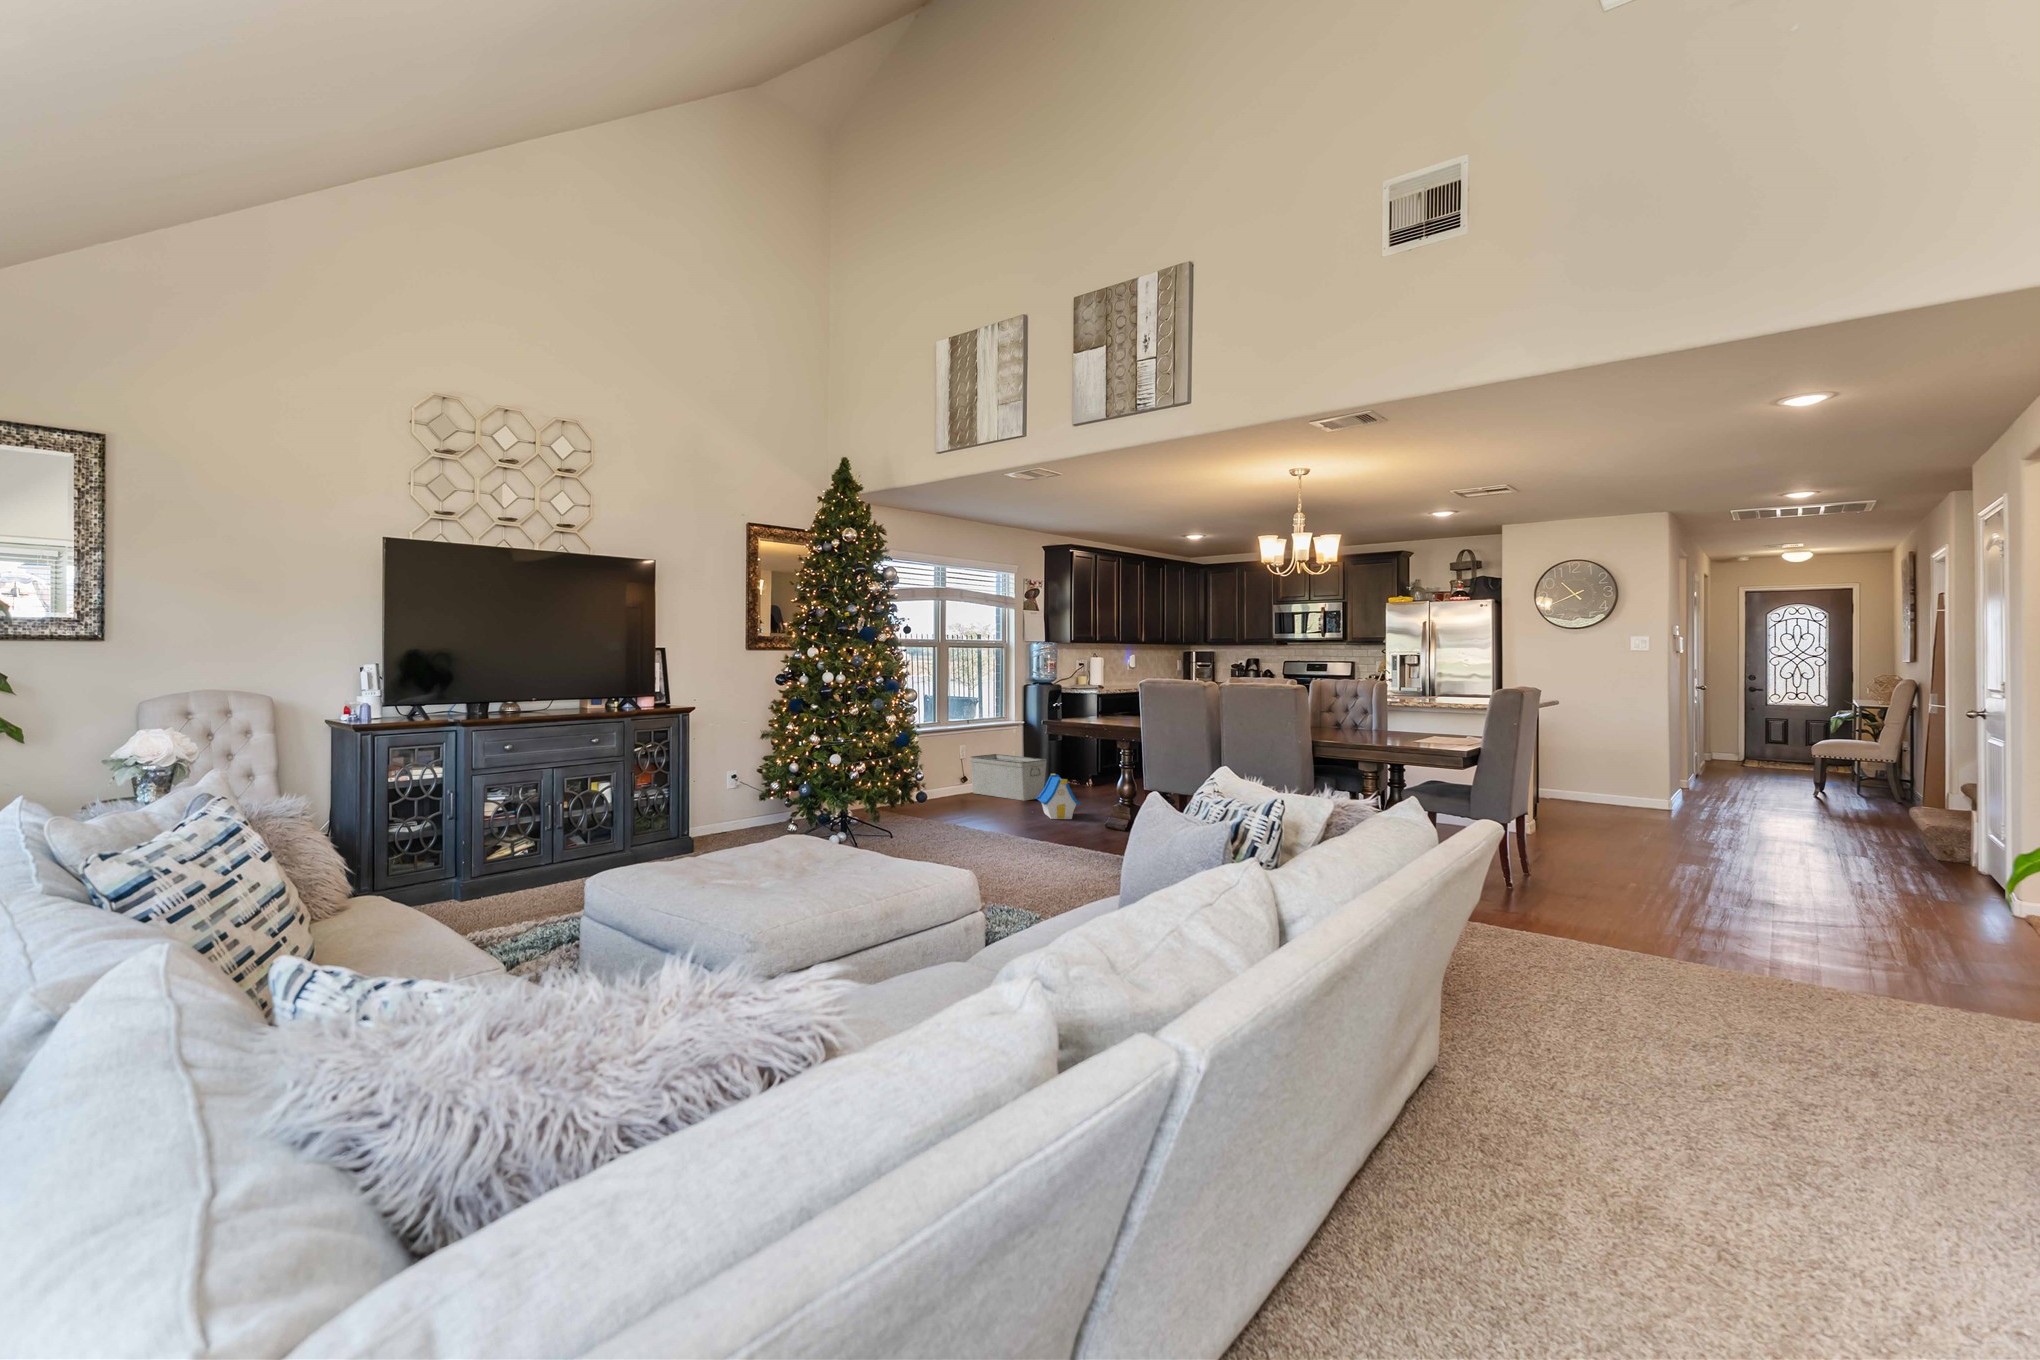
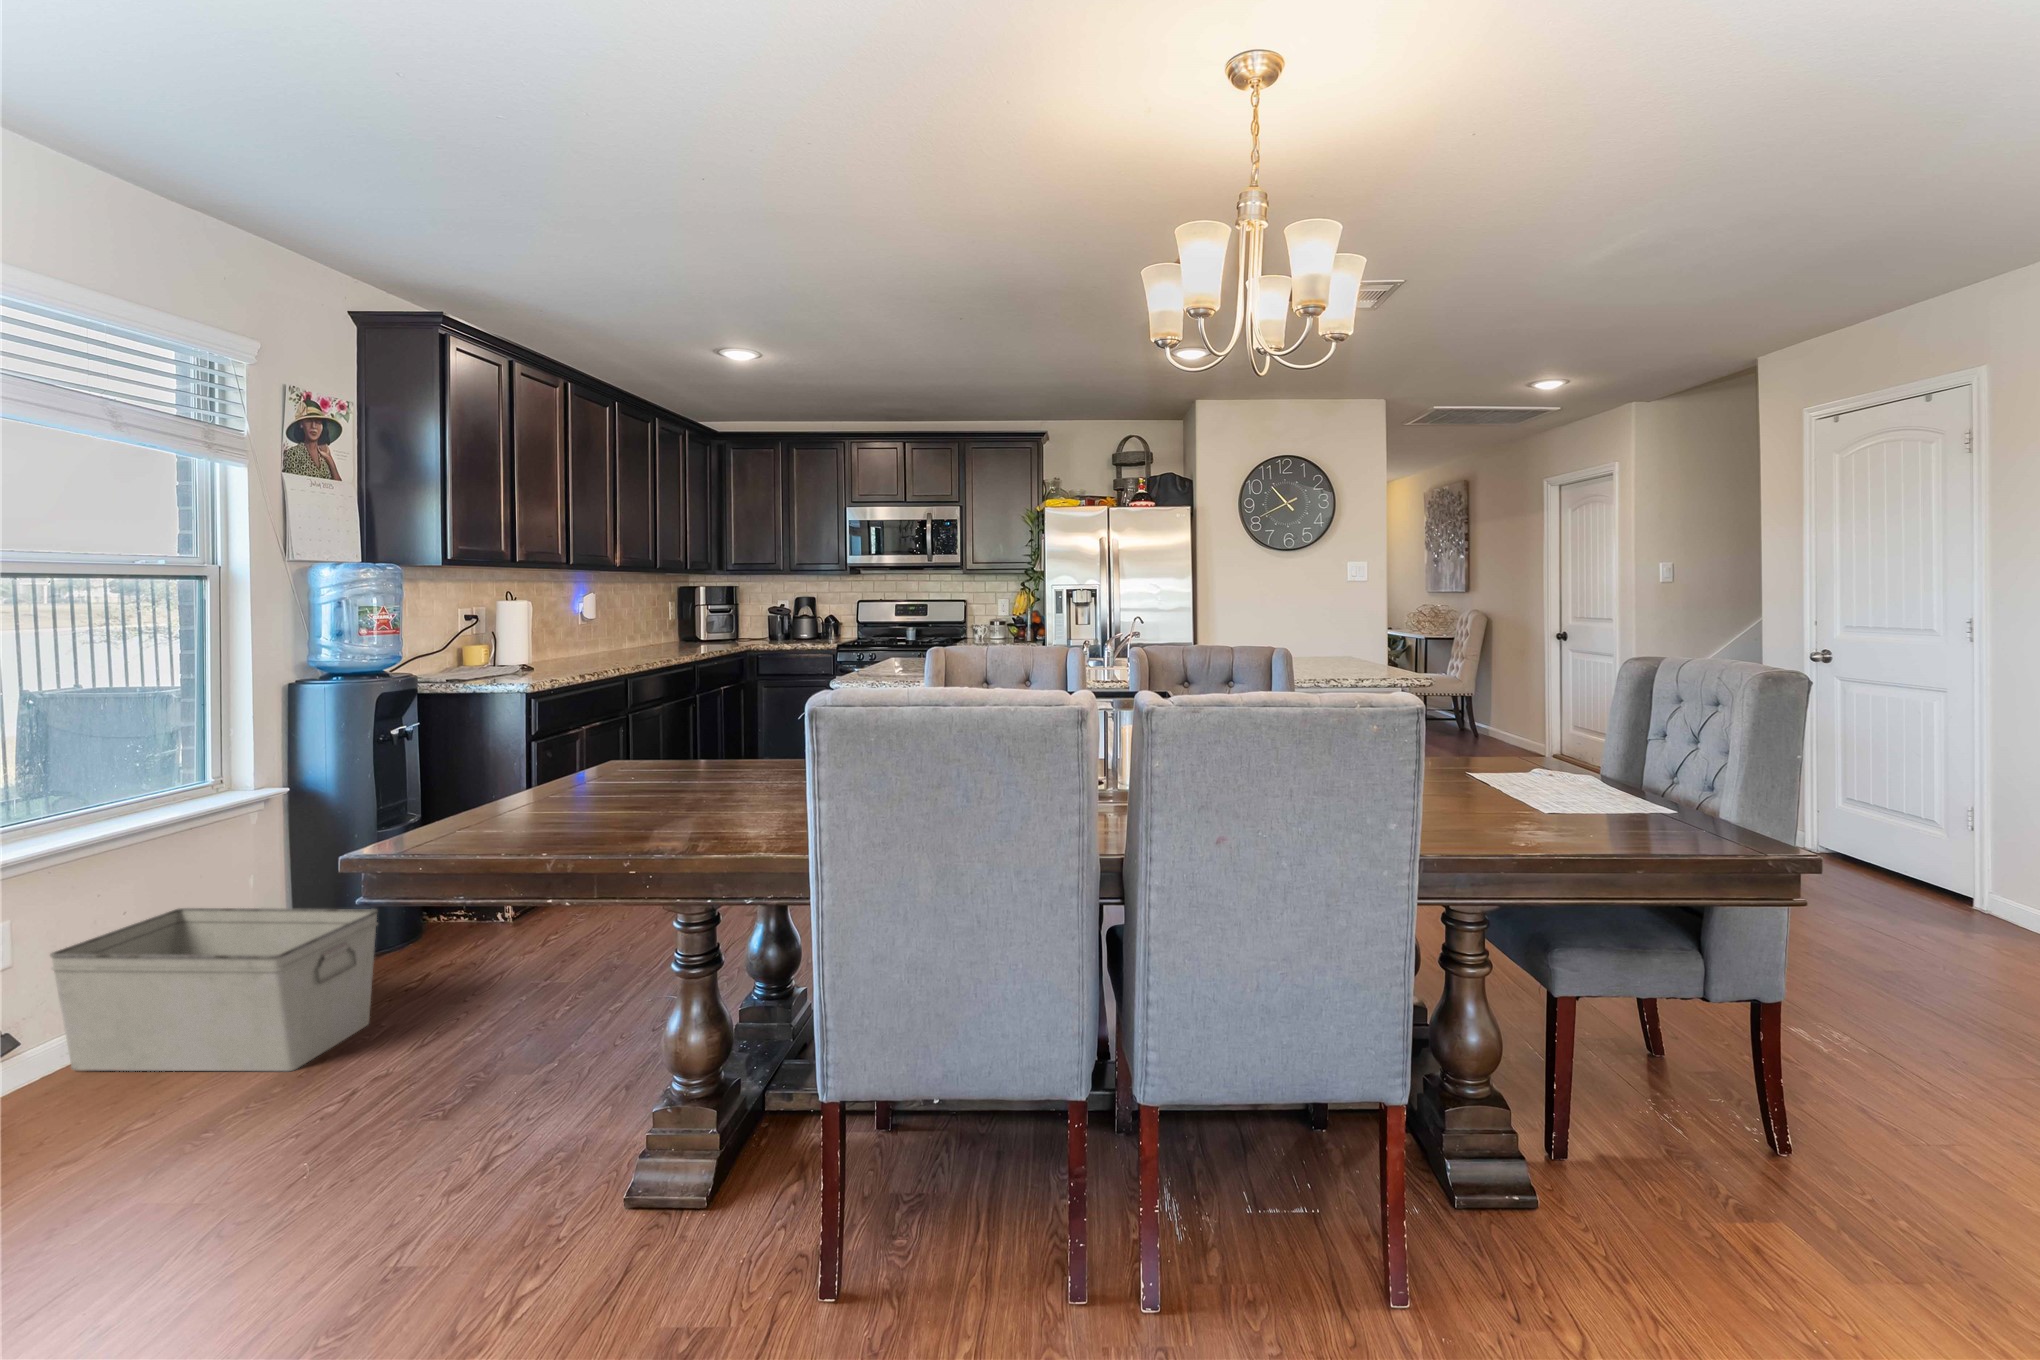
toy house: present [1036,773,1081,819] -> none [334,1008,530,1216]

